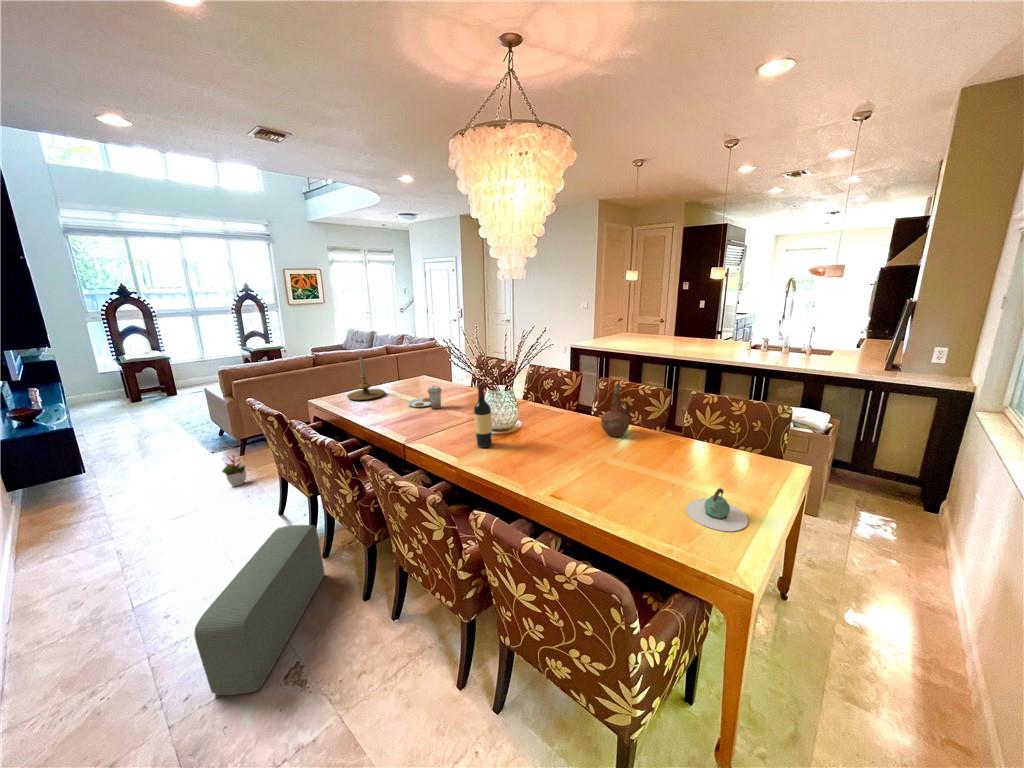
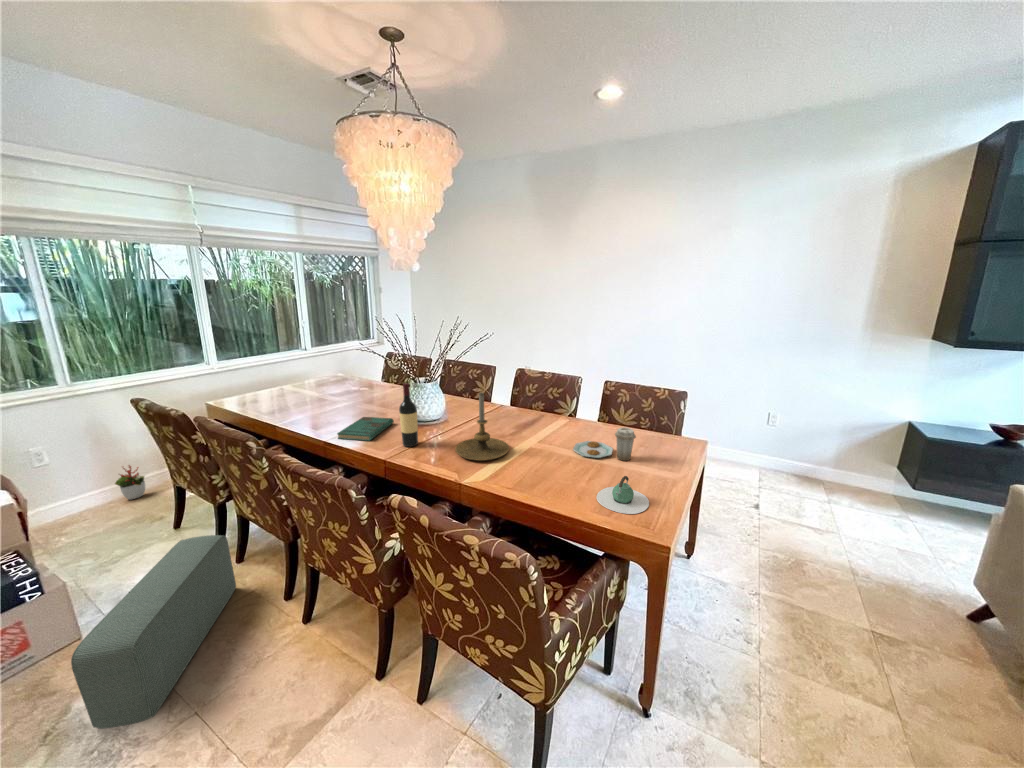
candle holder: present [347,356,385,400] -> present [455,393,509,461]
ceramic pitcher: present [601,385,630,437] -> none [525,384,552,433]
plate: present [407,386,442,409] -> present [573,428,636,461]
book: none [414,416,467,440] -> present [337,417,394,441]

